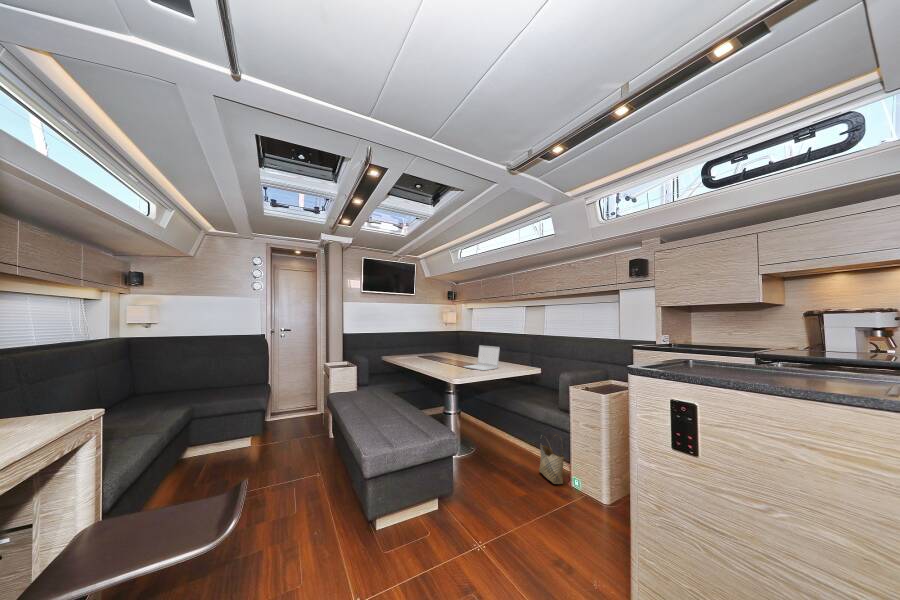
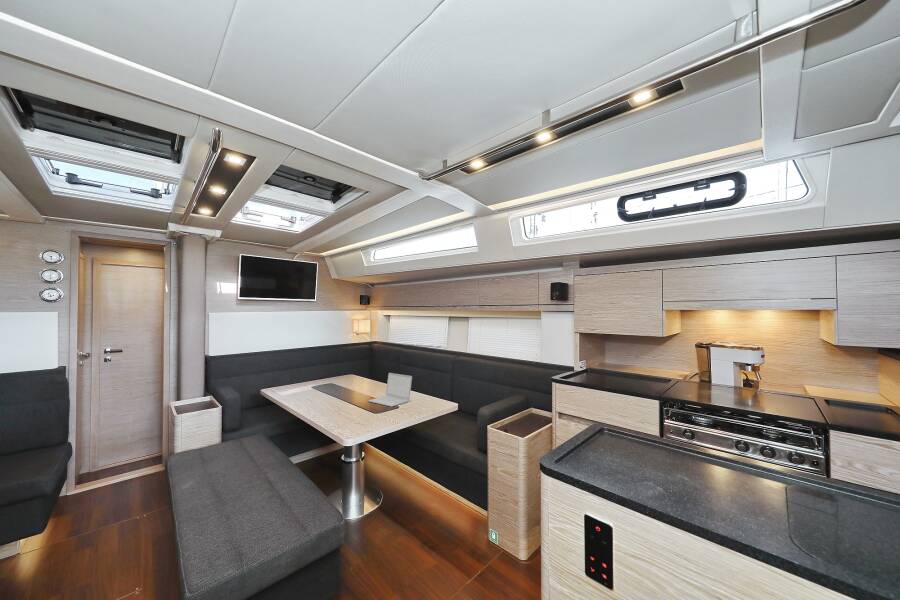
woven basket: present [539,443,565,484] -> none [452,478,480,537]

